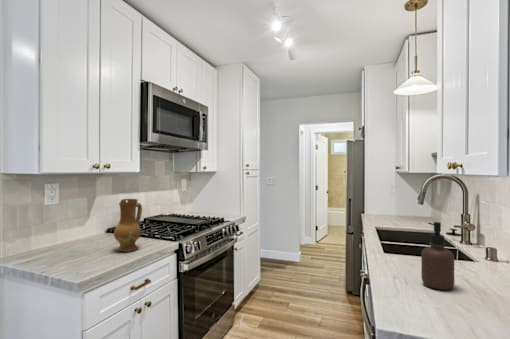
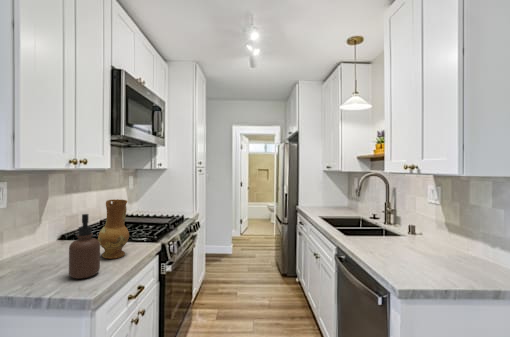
soap dispenser: present [421,222,454,290] -> present [69,214,100,279]

